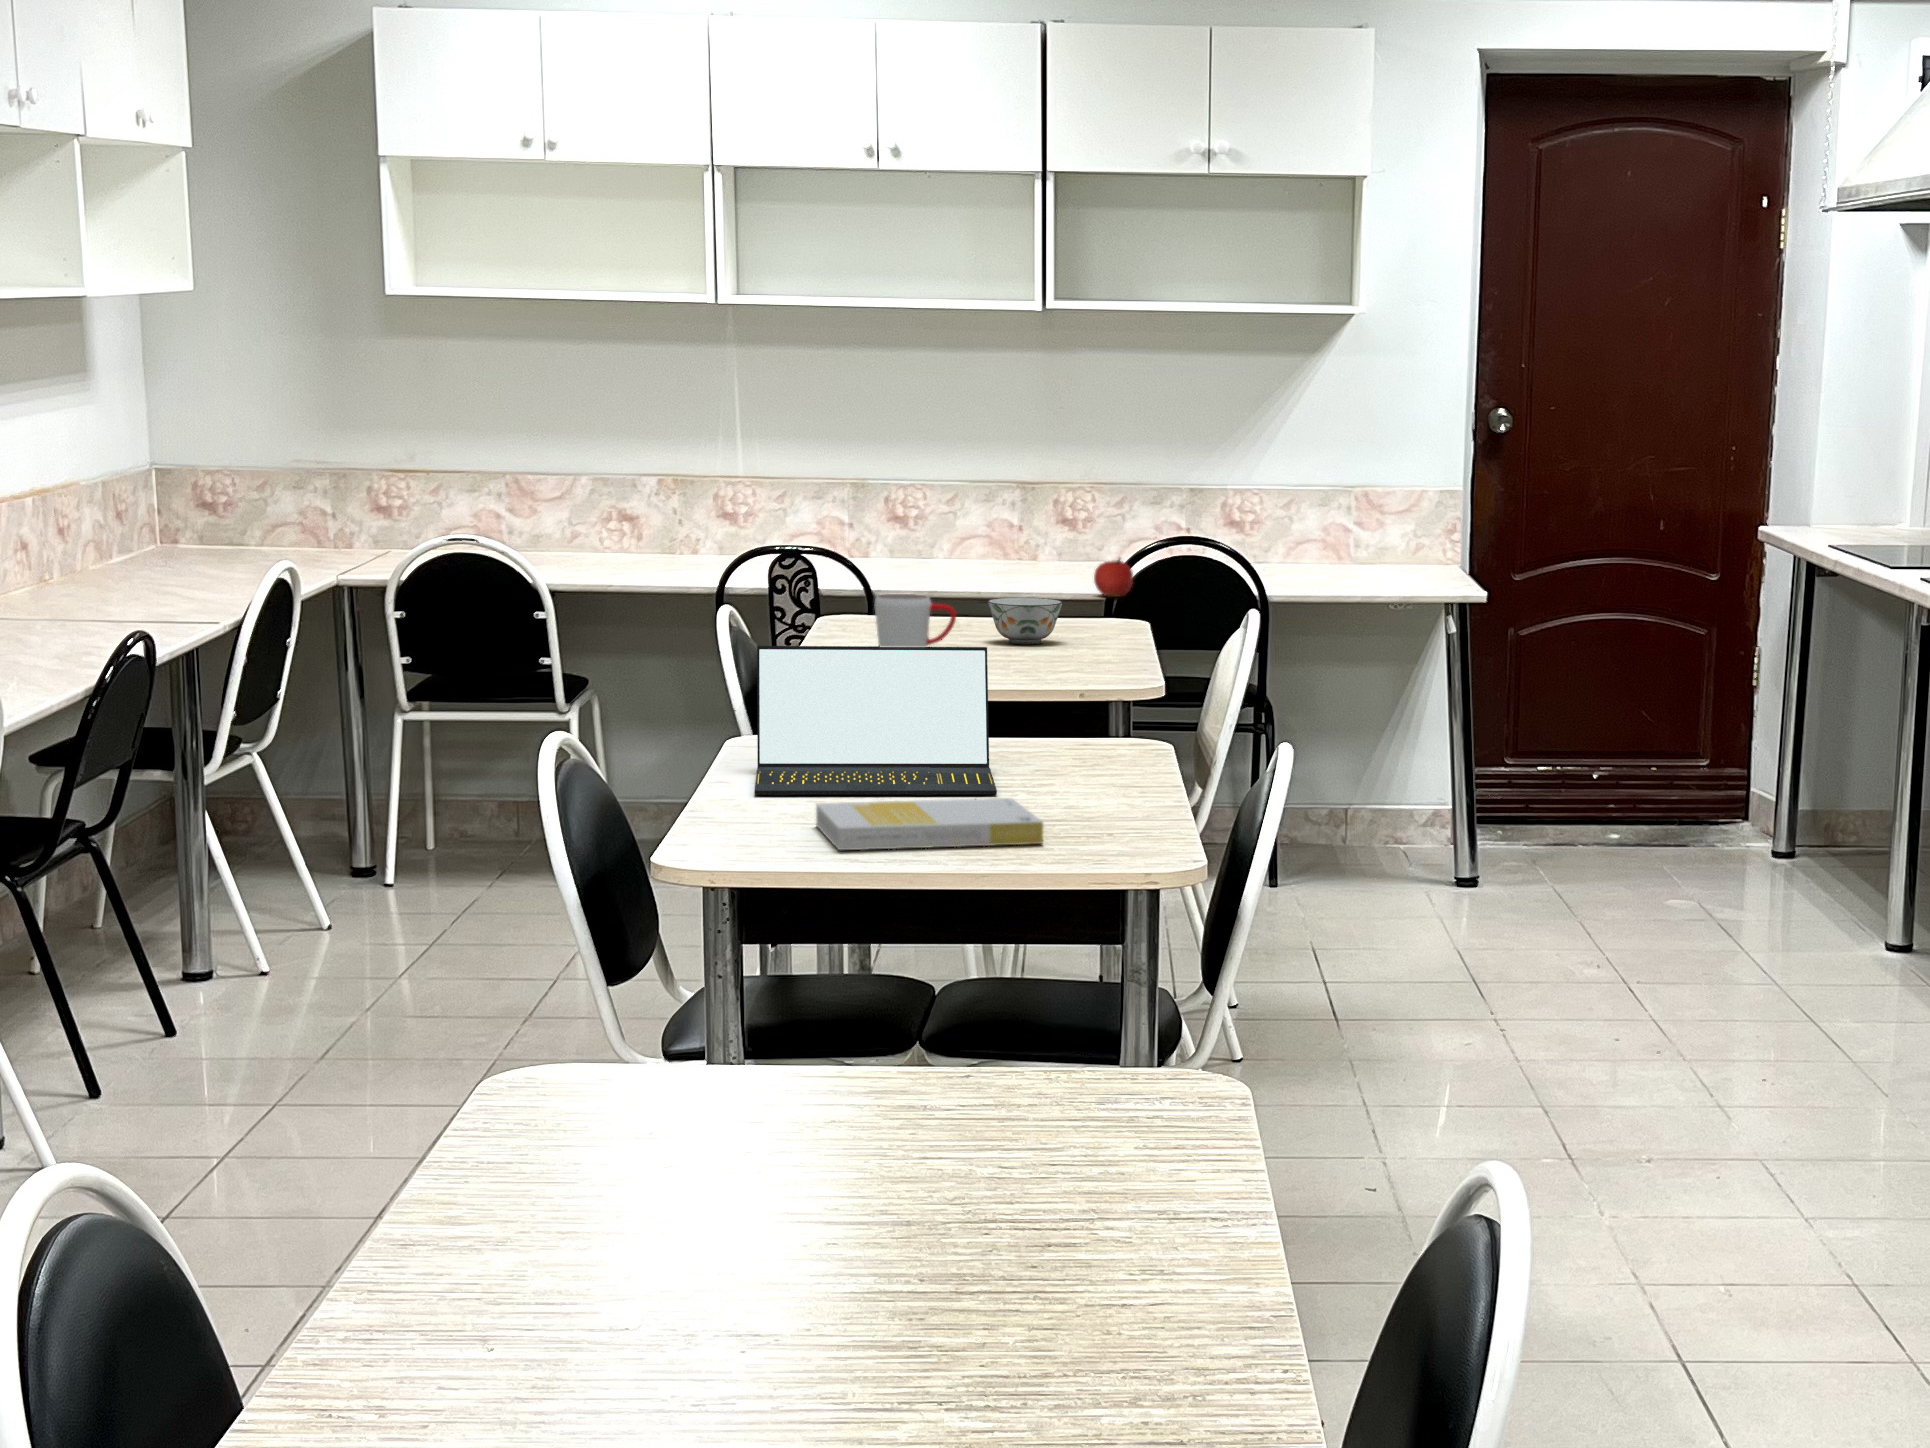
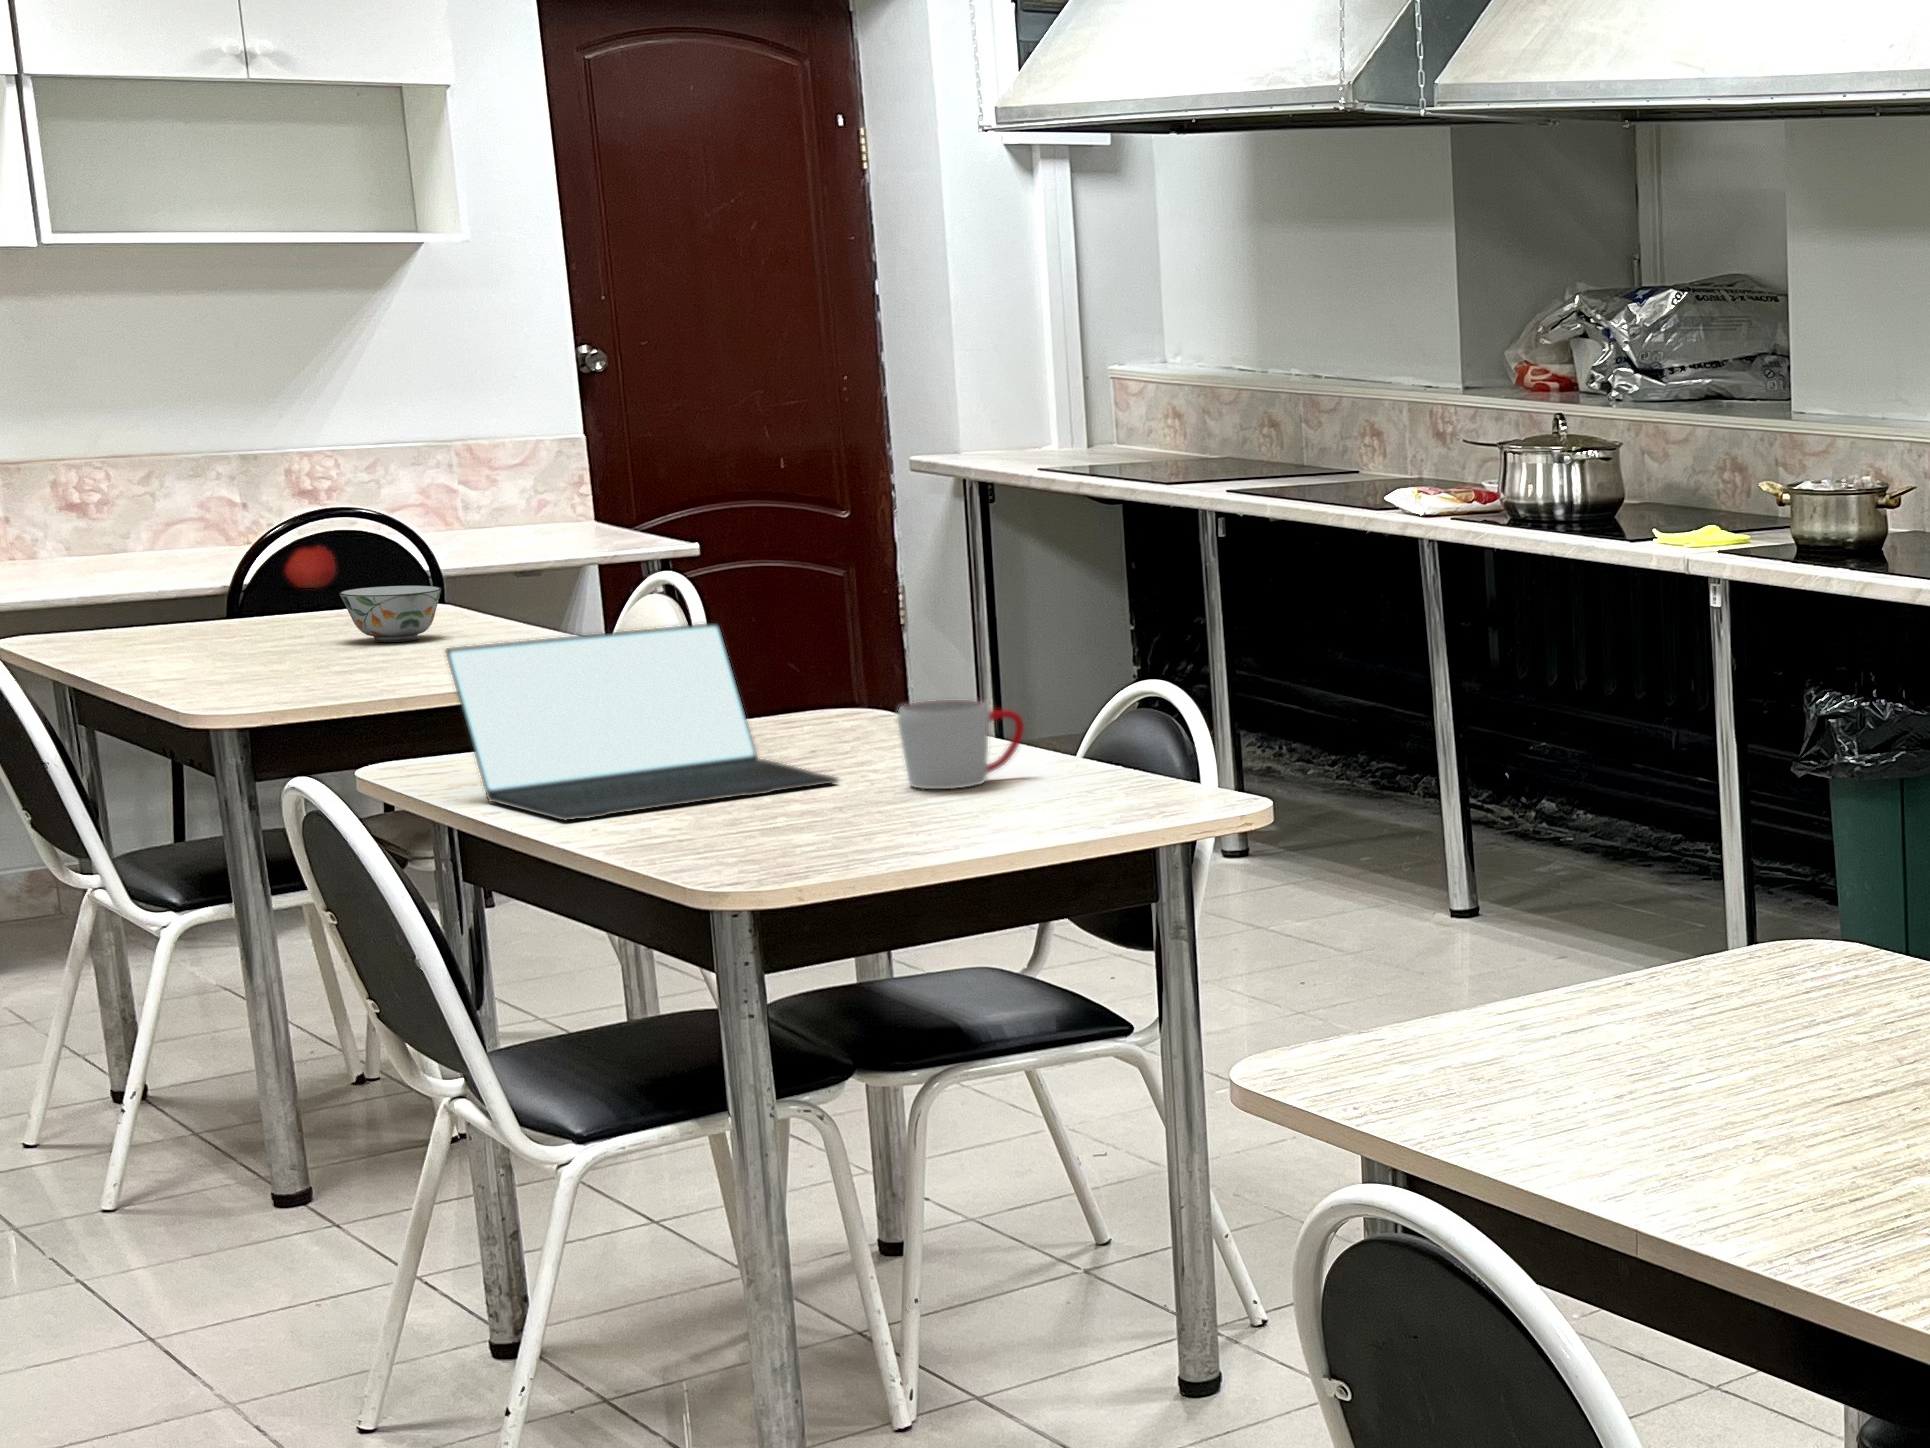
mug: present [875,594,956,647] -> present [898,700,1024,789]
book: present [816,798,1043,850] -> none [735,777,1040,854]

